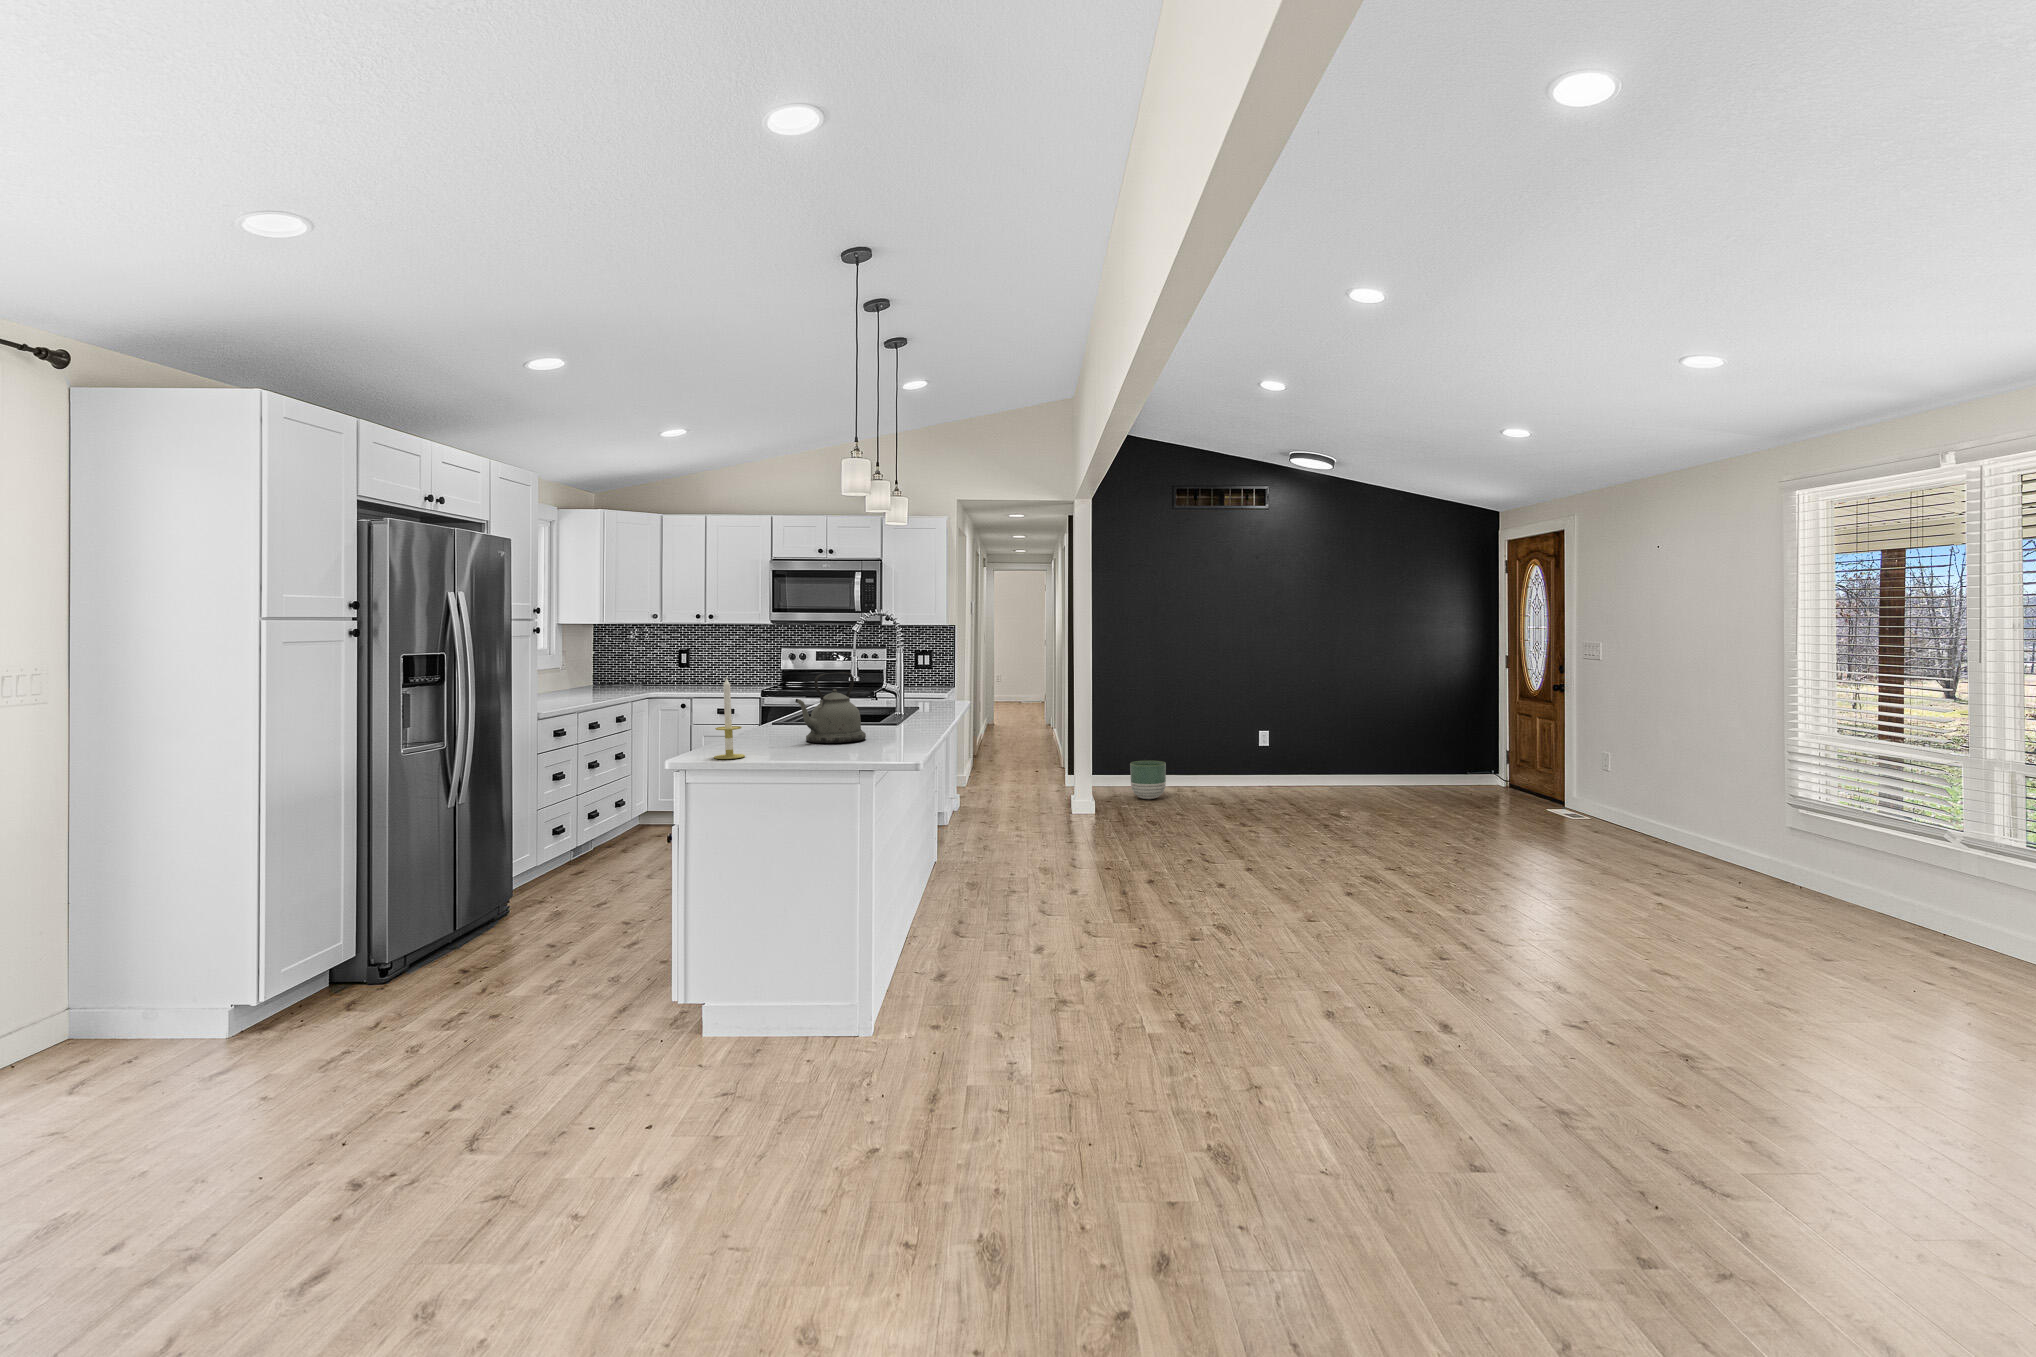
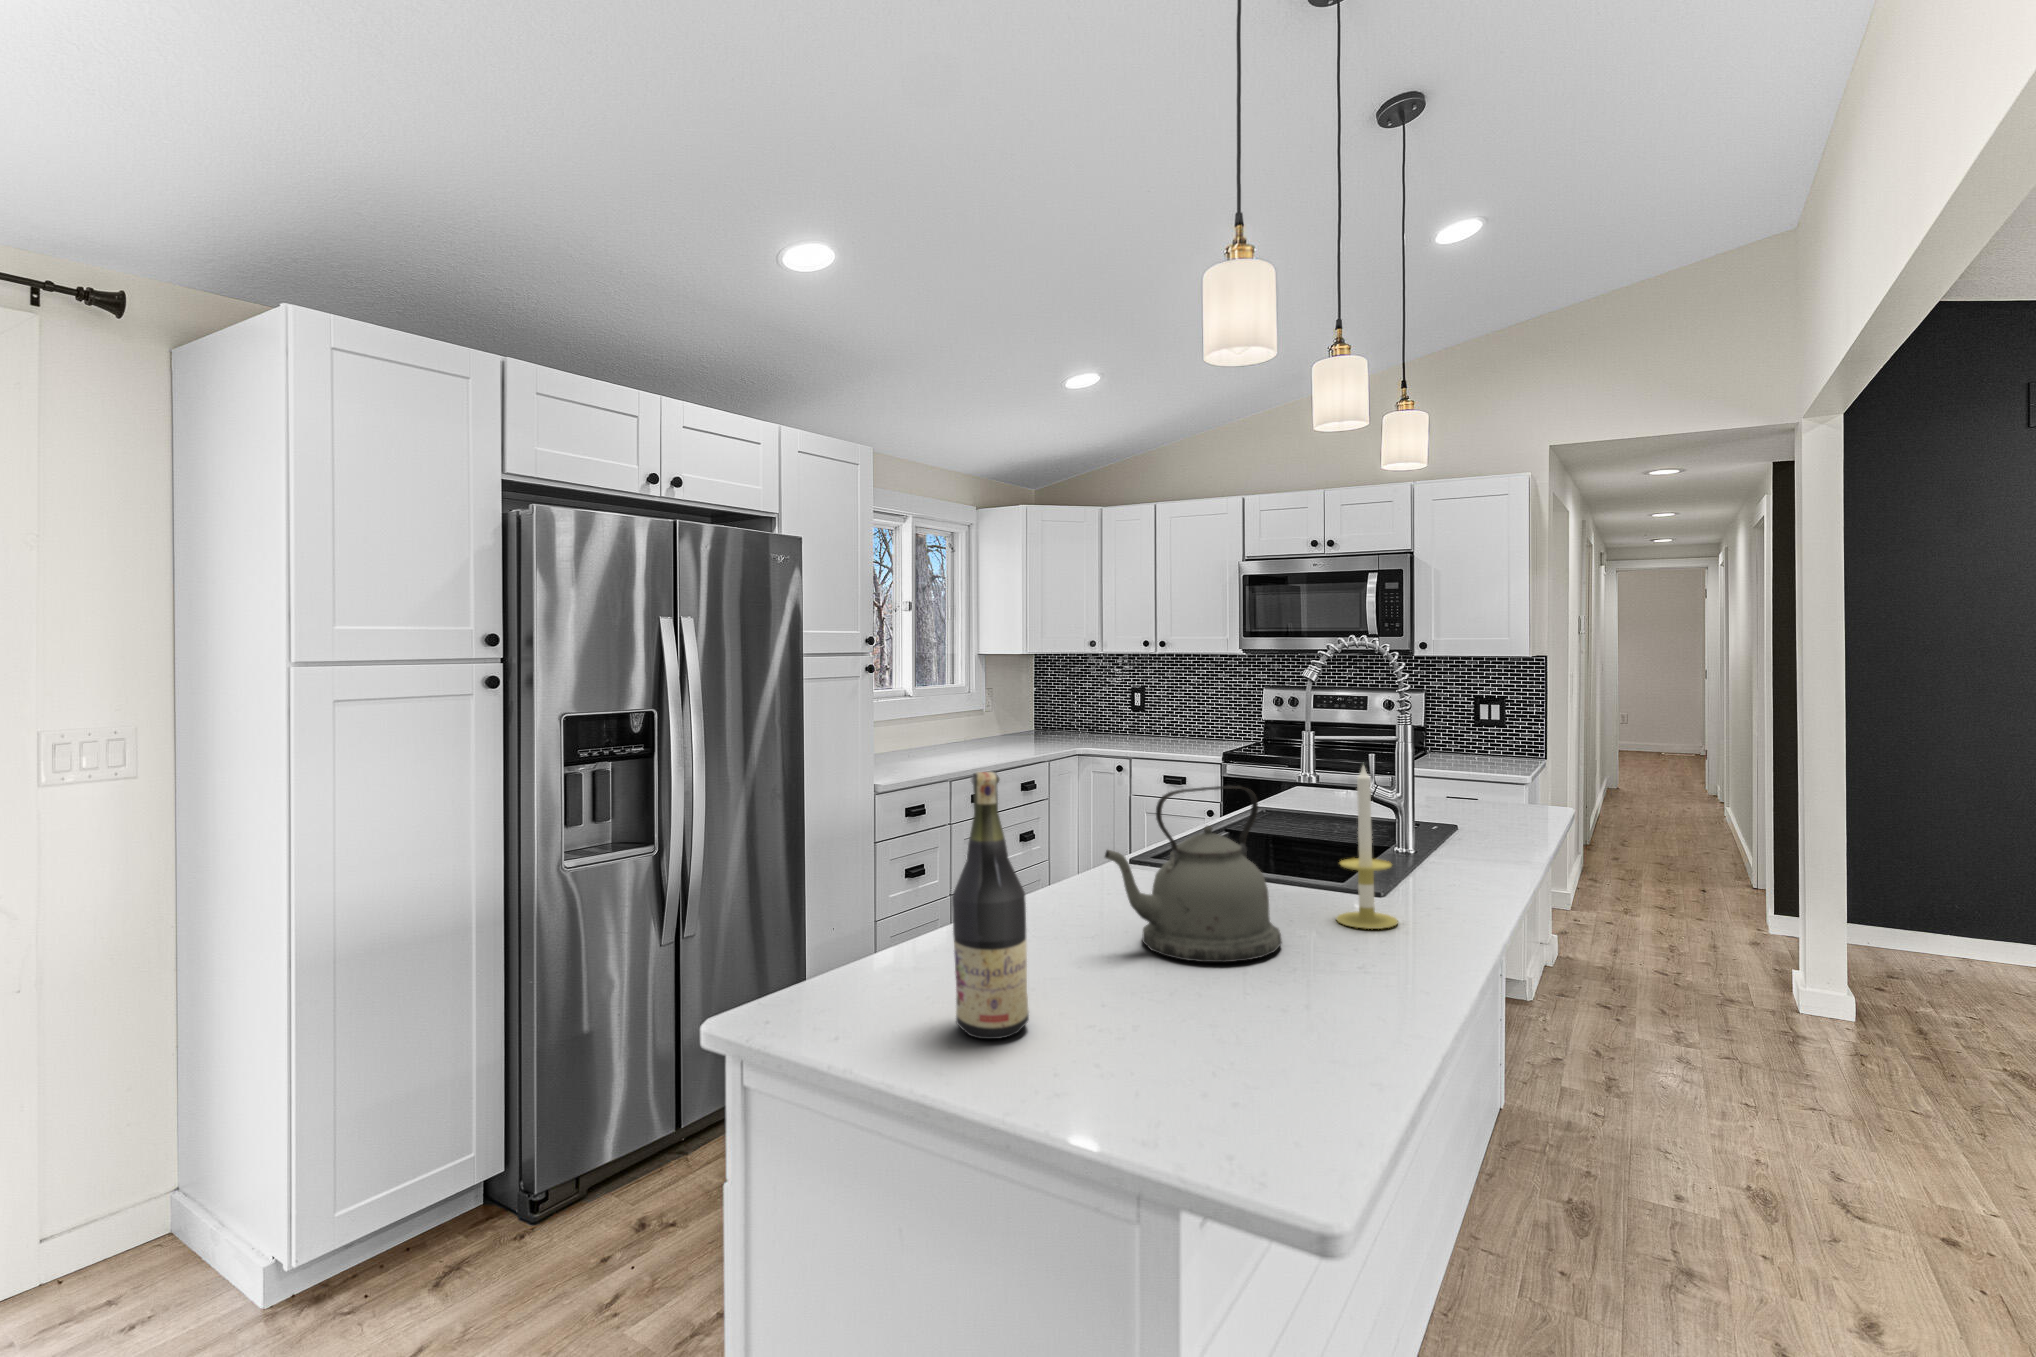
wine bottle: none [757,659,789,761] -> present [952,772,1029,1039]
candle: present [714,678,745,759] -> present [1336,766,1398,929]
planter: present [1130,761,1166,799] -> none [1906,902,1995,979]

